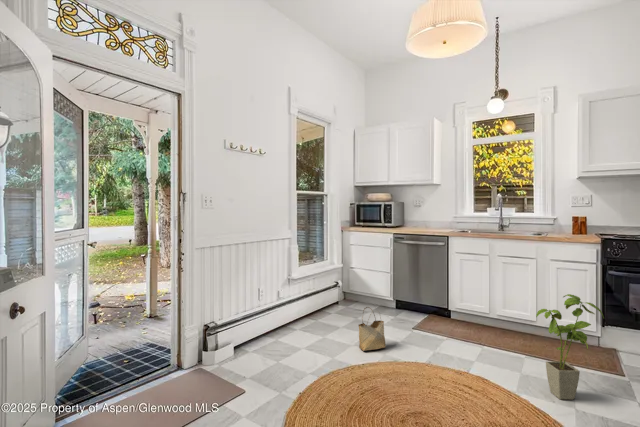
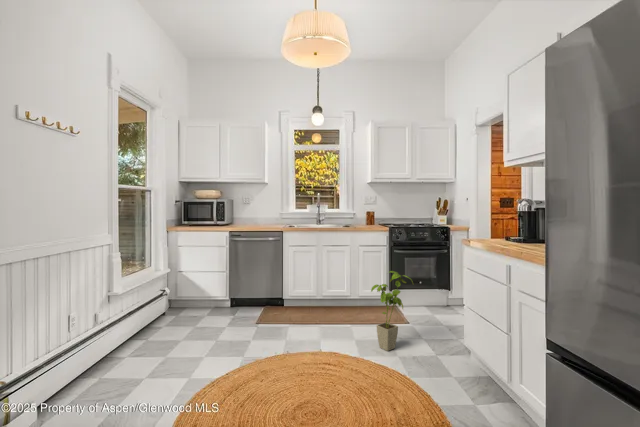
woven basket: present [359,307,386,351] -> none [216,309,242,356]

